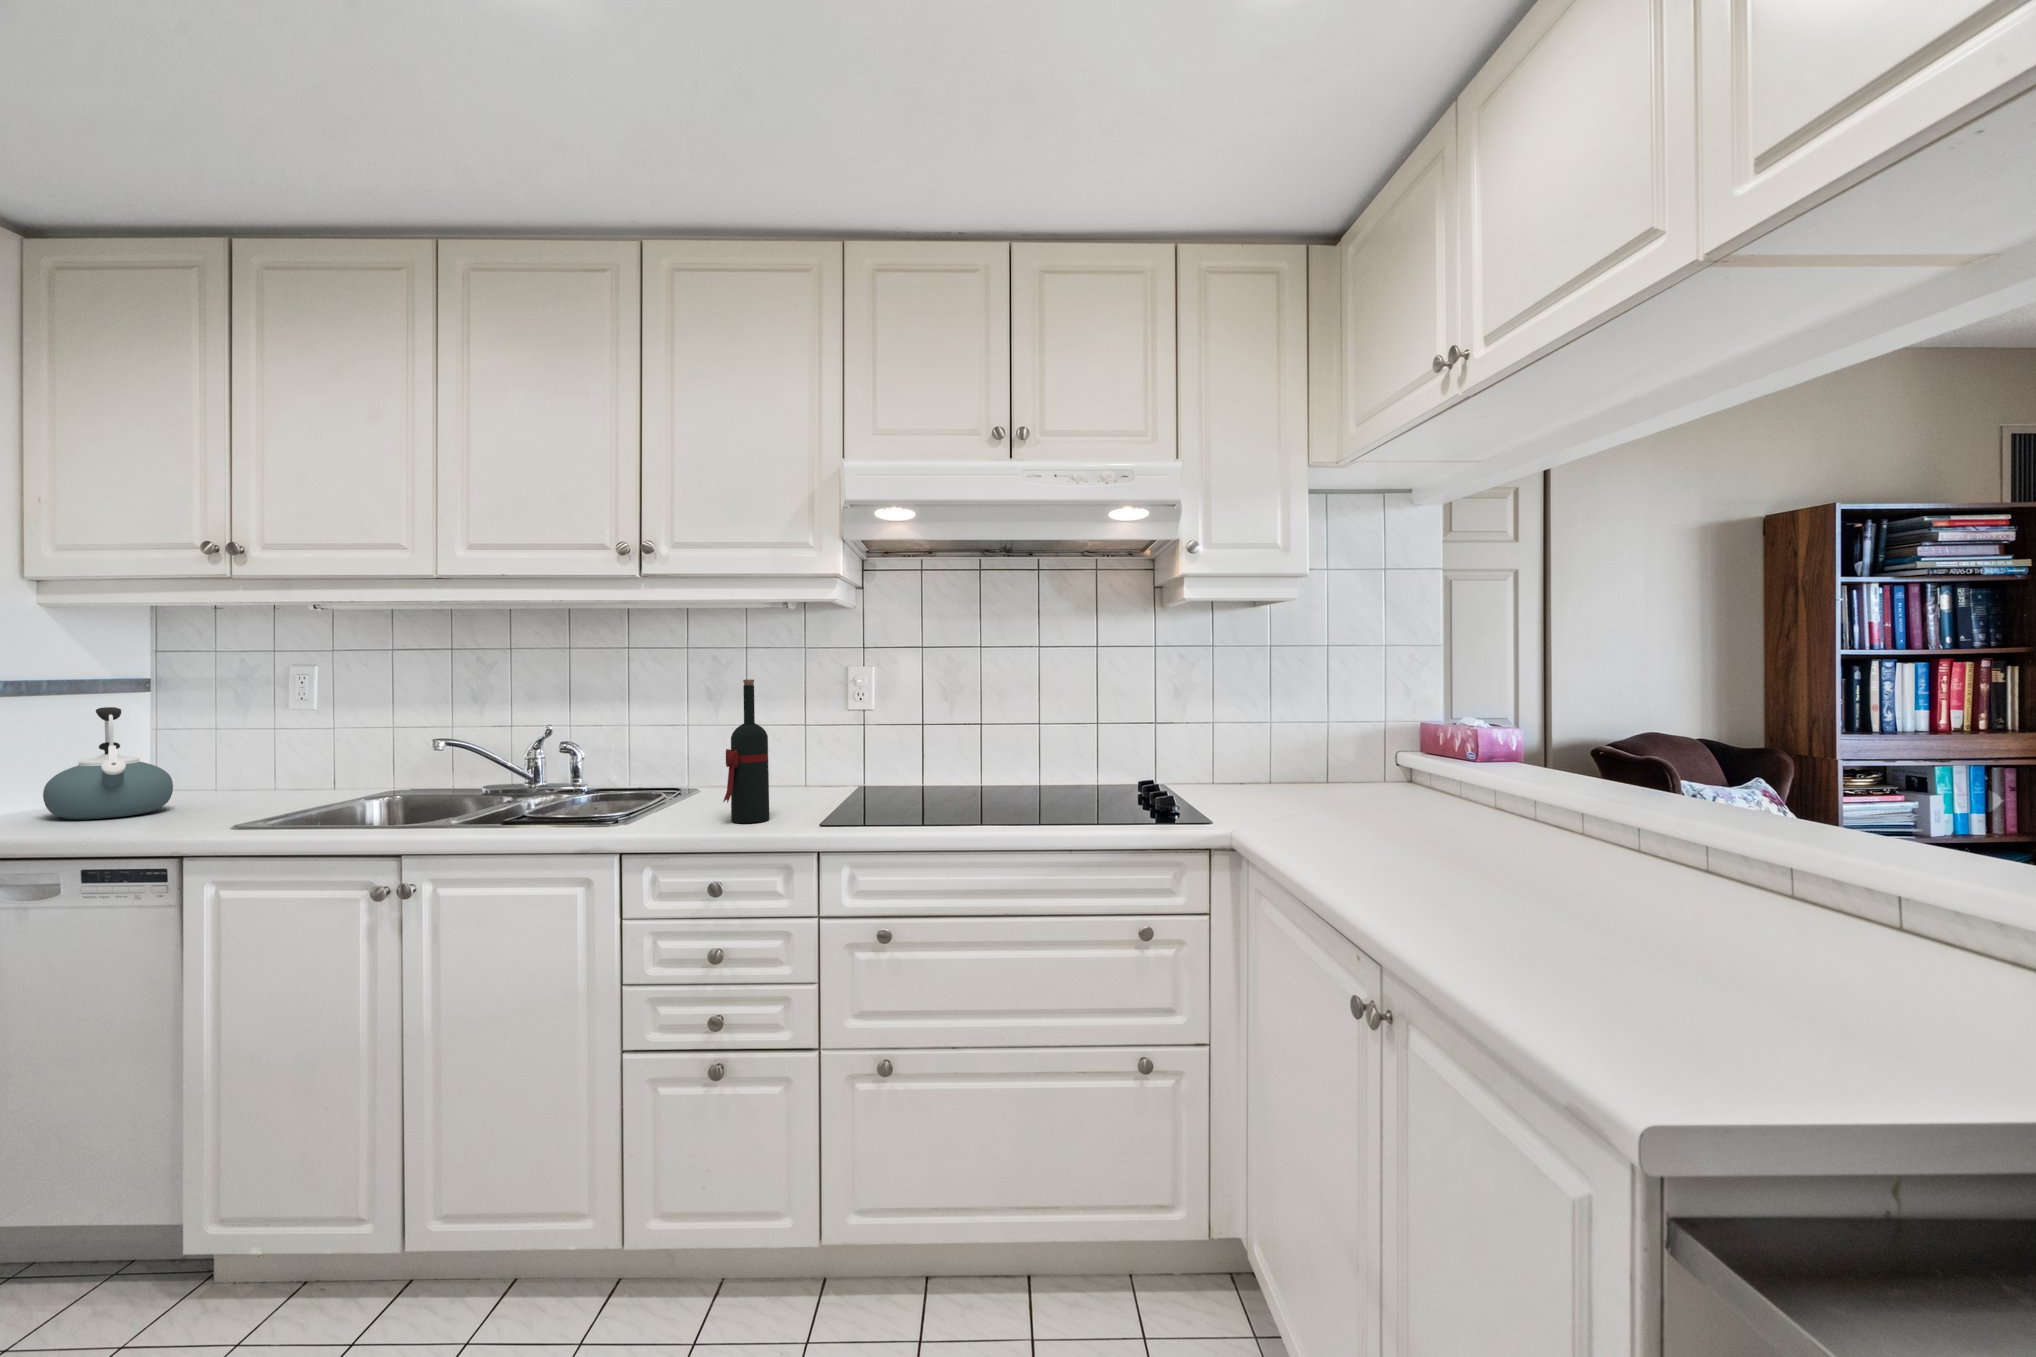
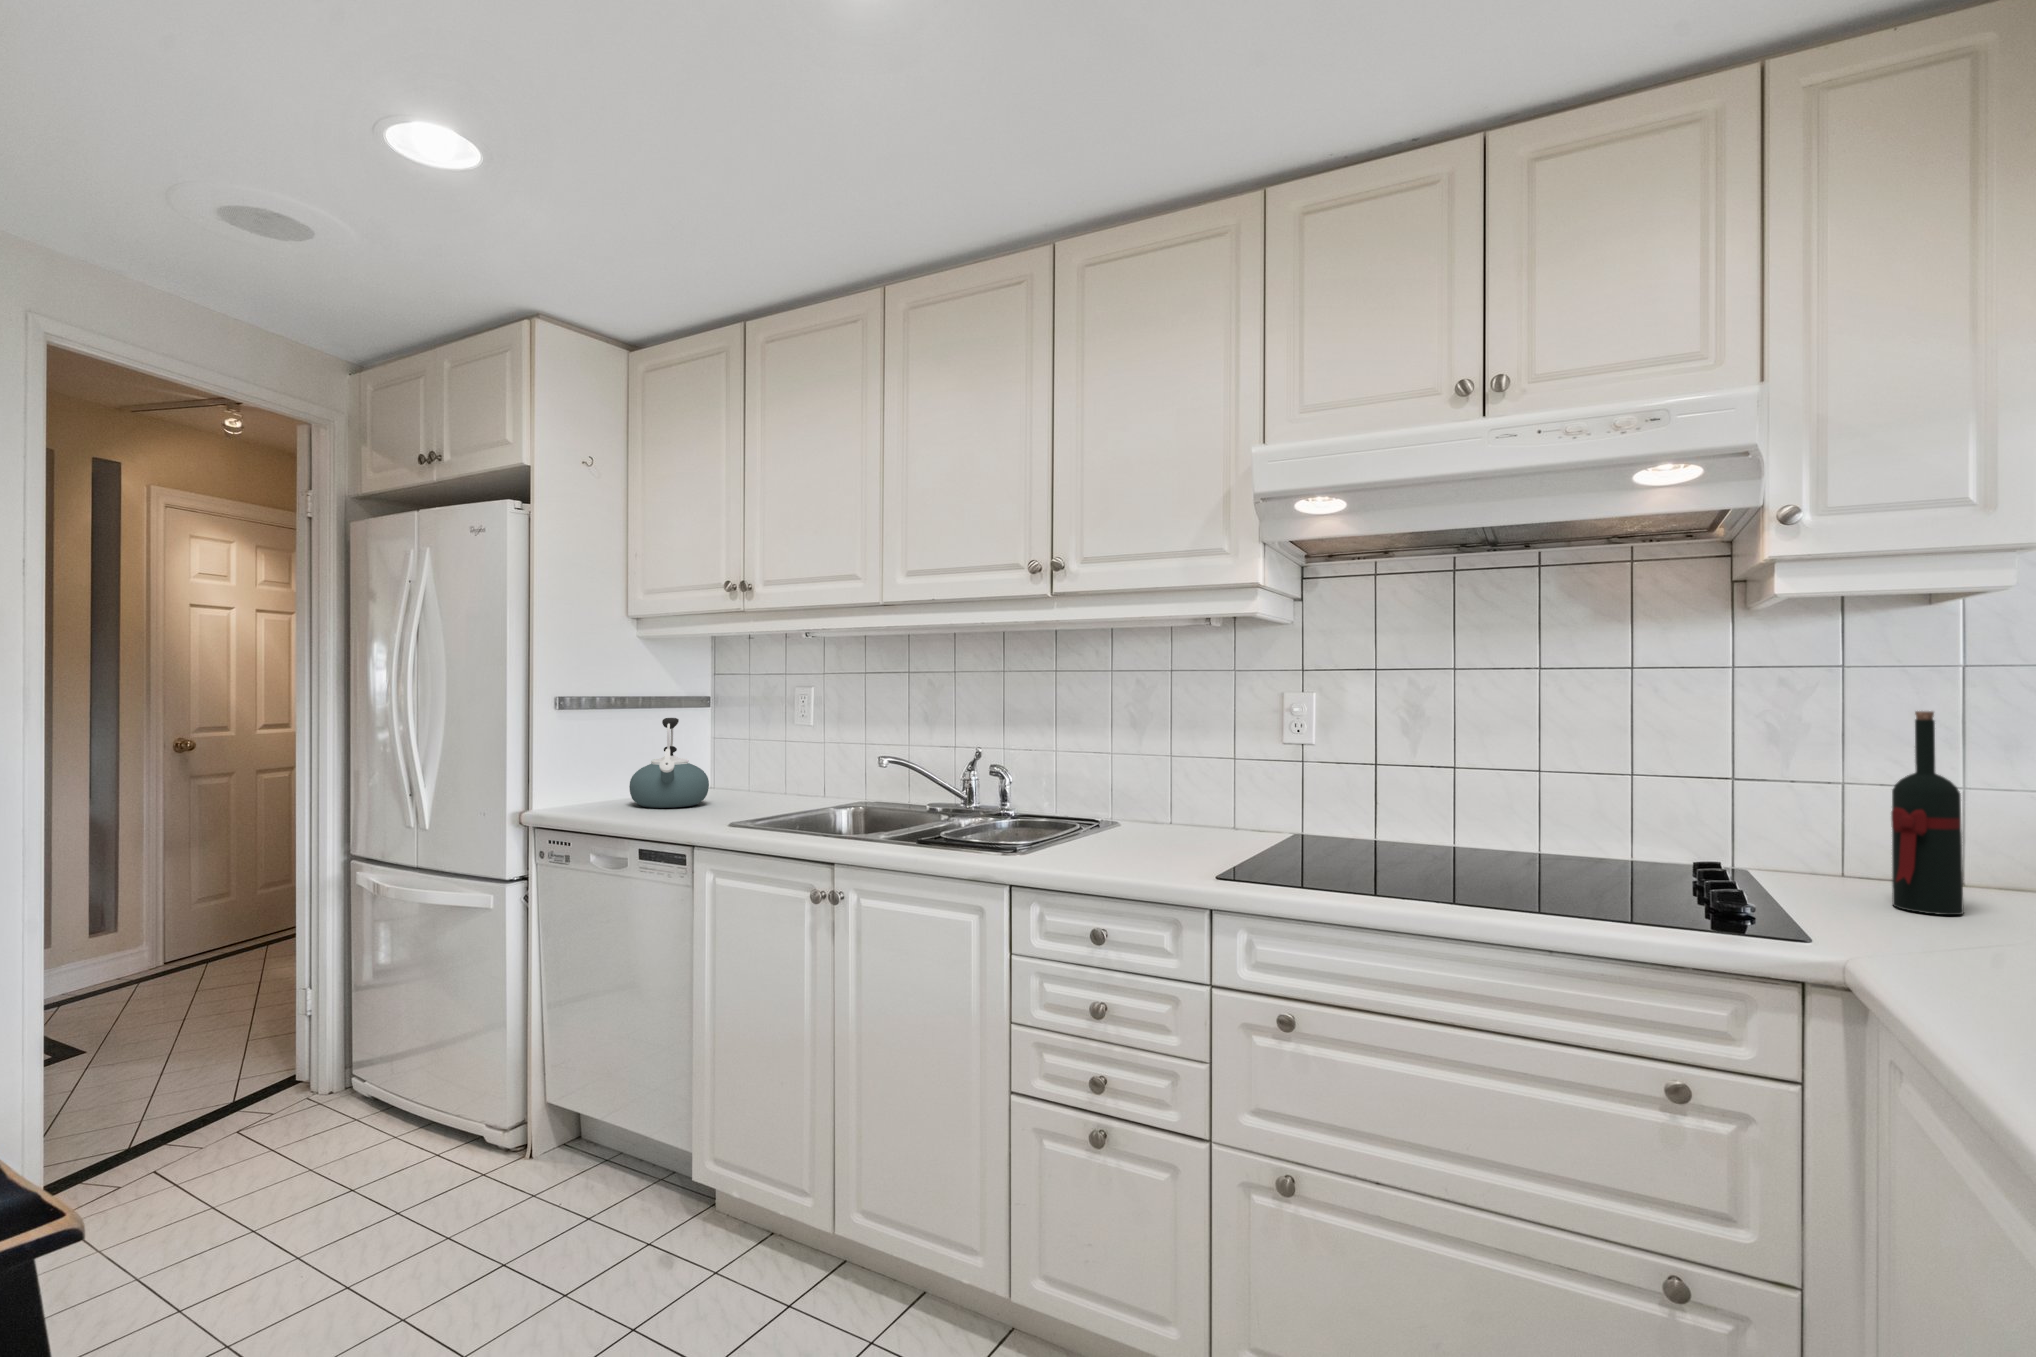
wine bottle: present [723,679,769,823] -> present [1891,711,1964,915]

